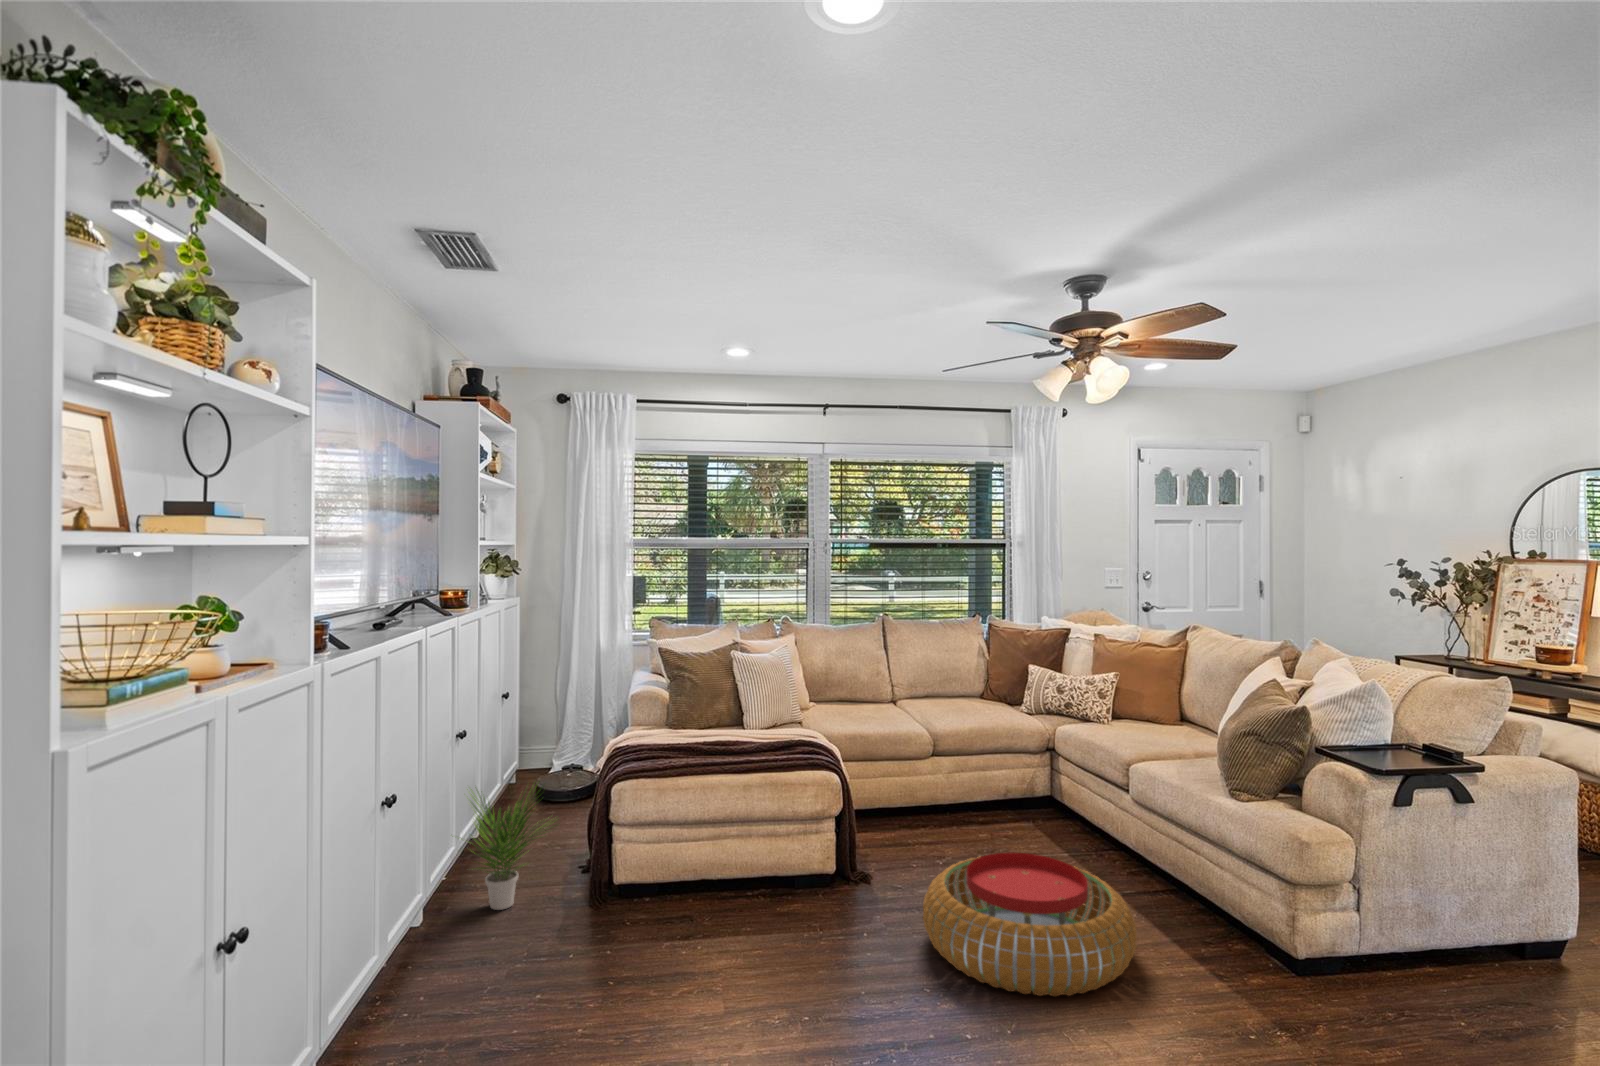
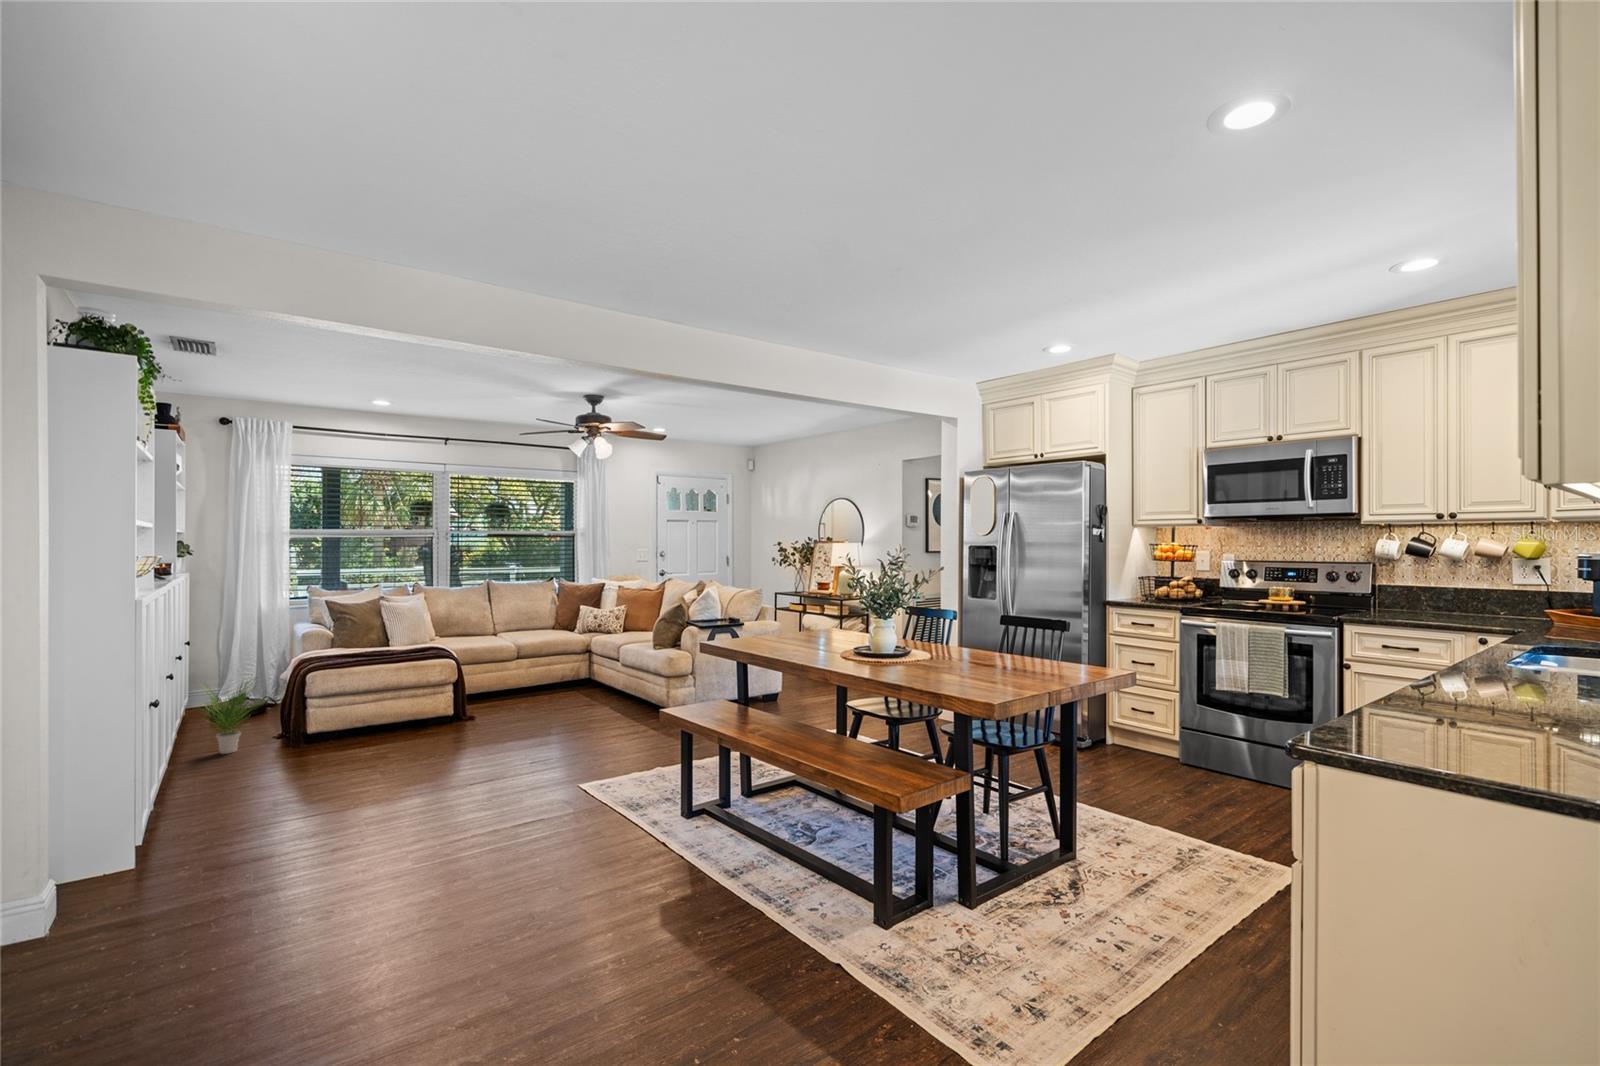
pouf: present [923,852,1137,996] -> none [505,686,610,738]

